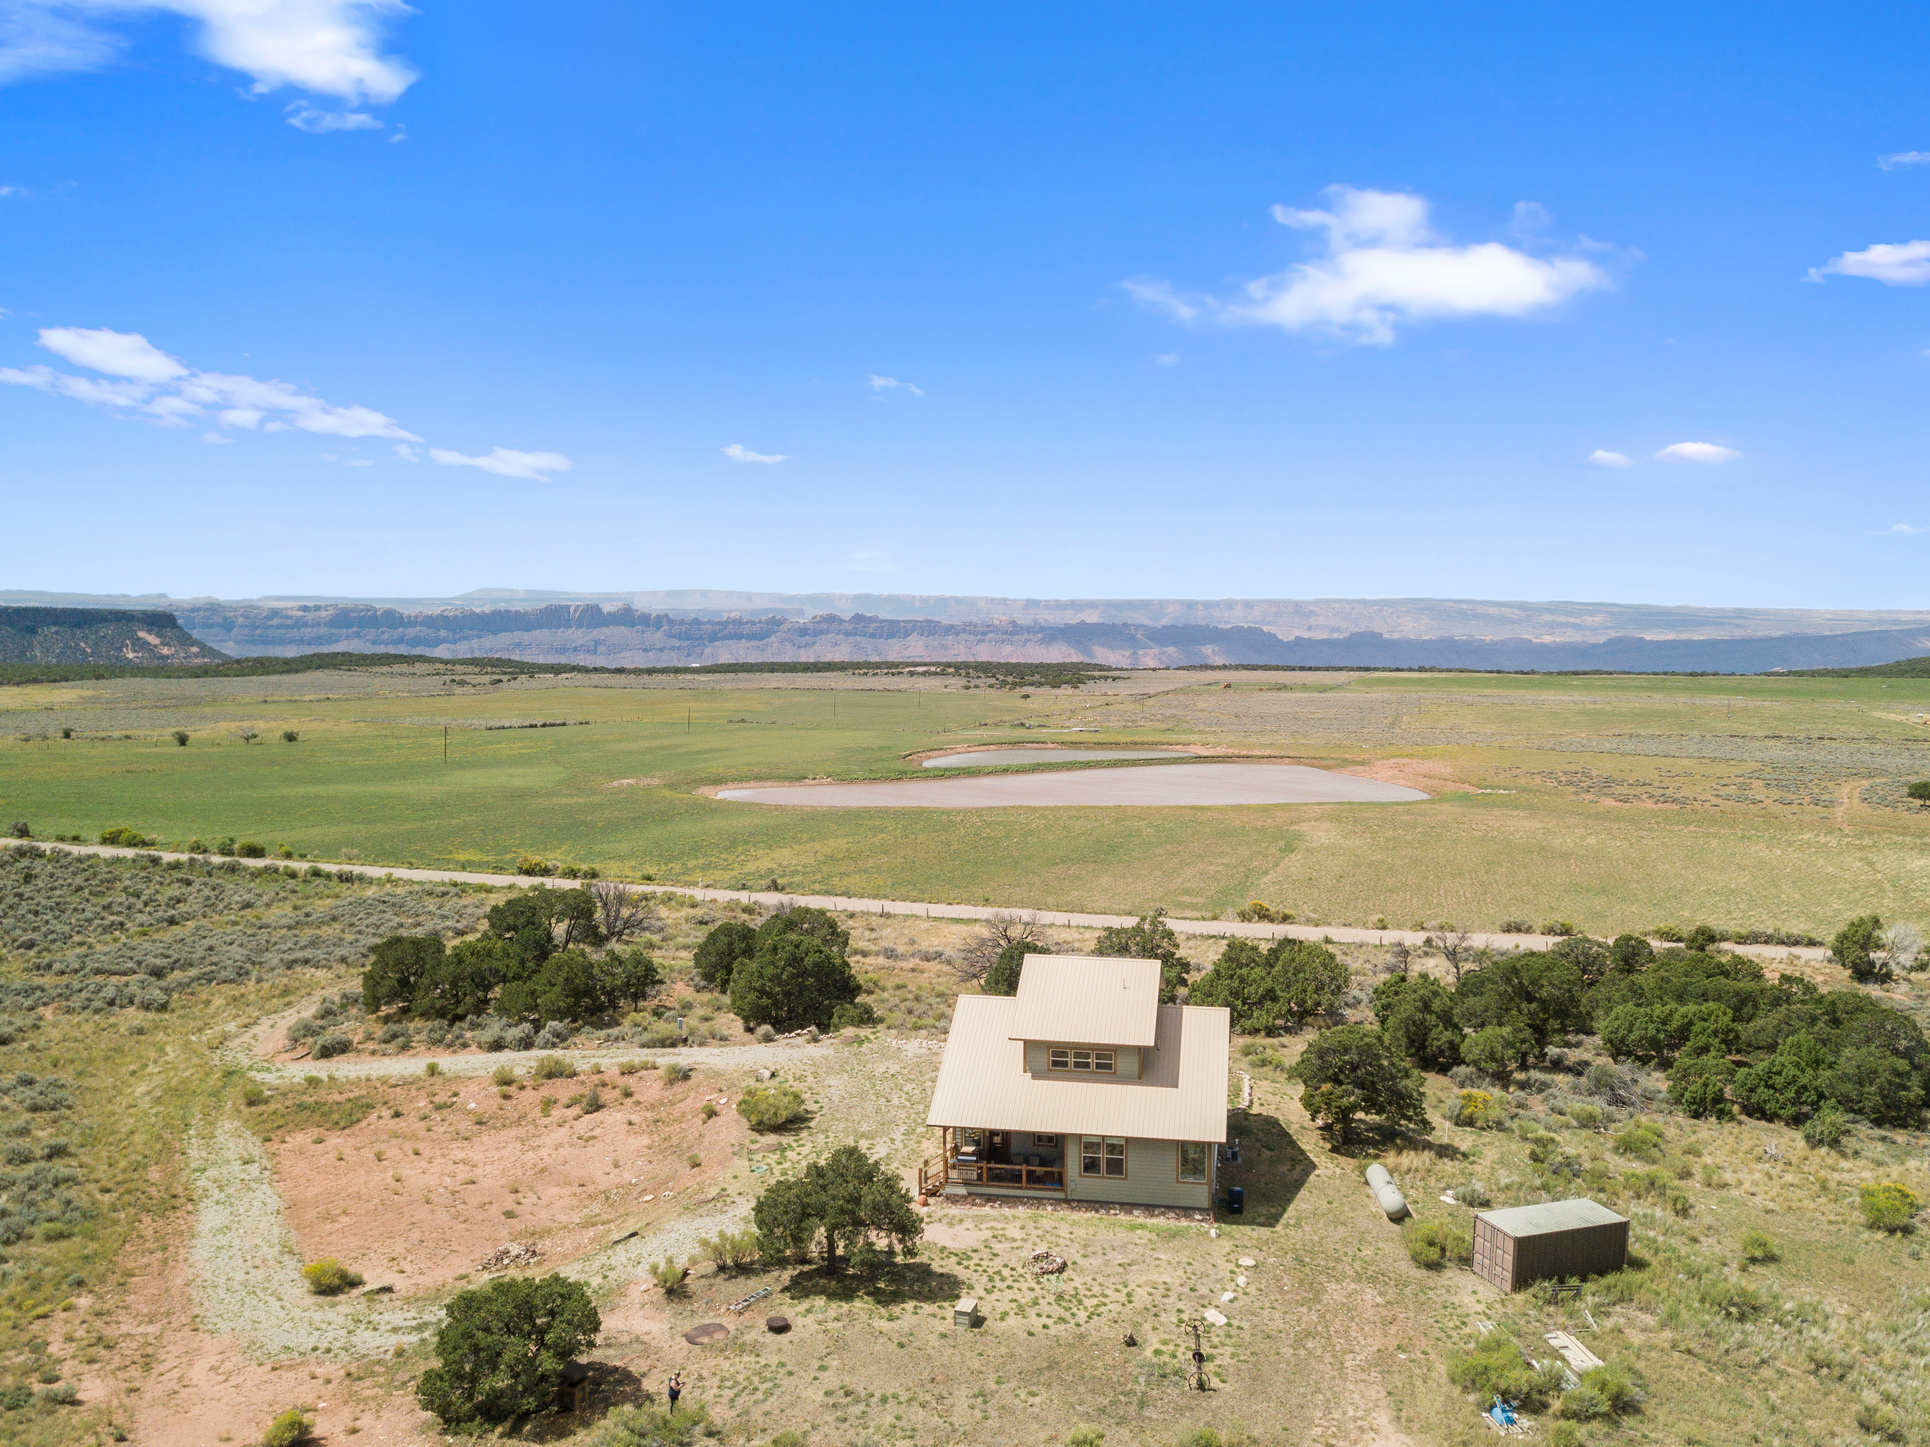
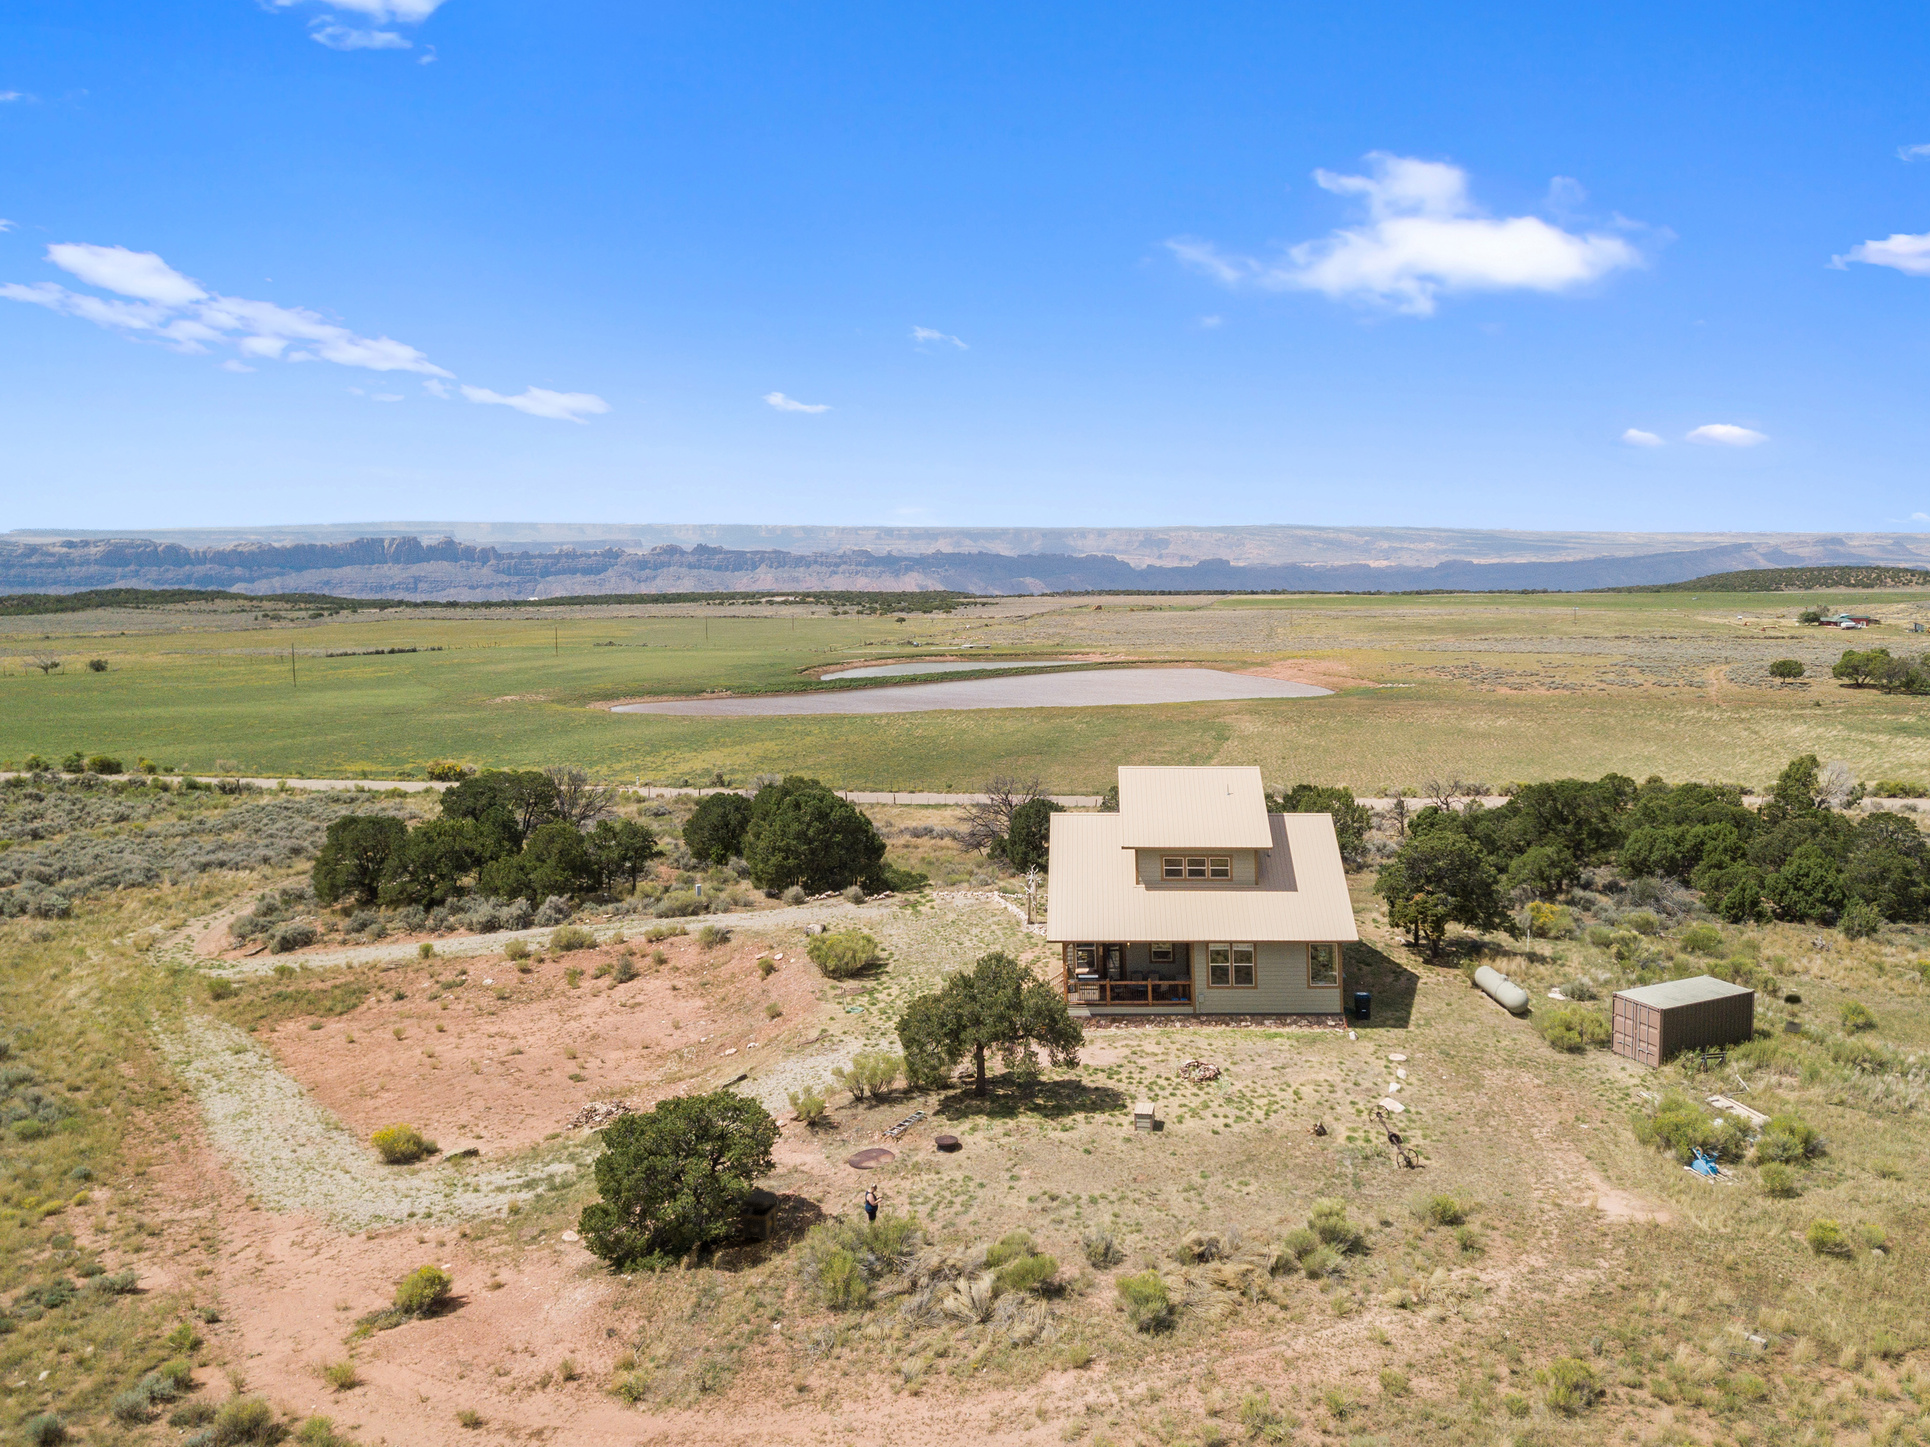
potted tree: none [1625,1236,1644,1277] -> present [1784,994,1802,1033]

